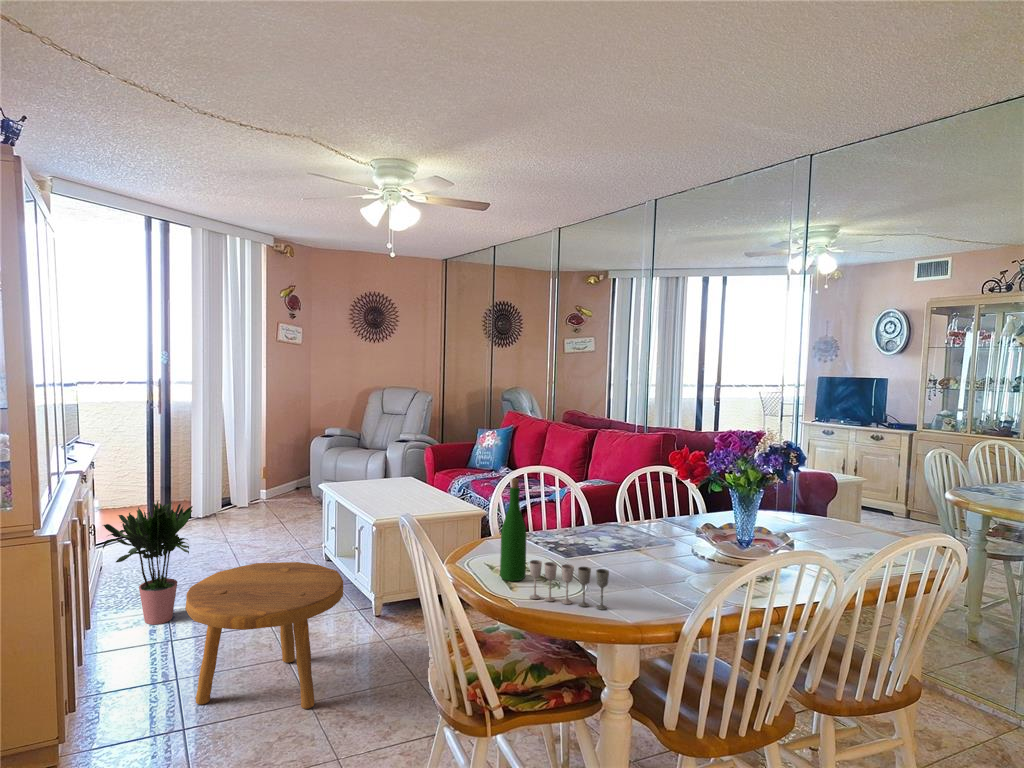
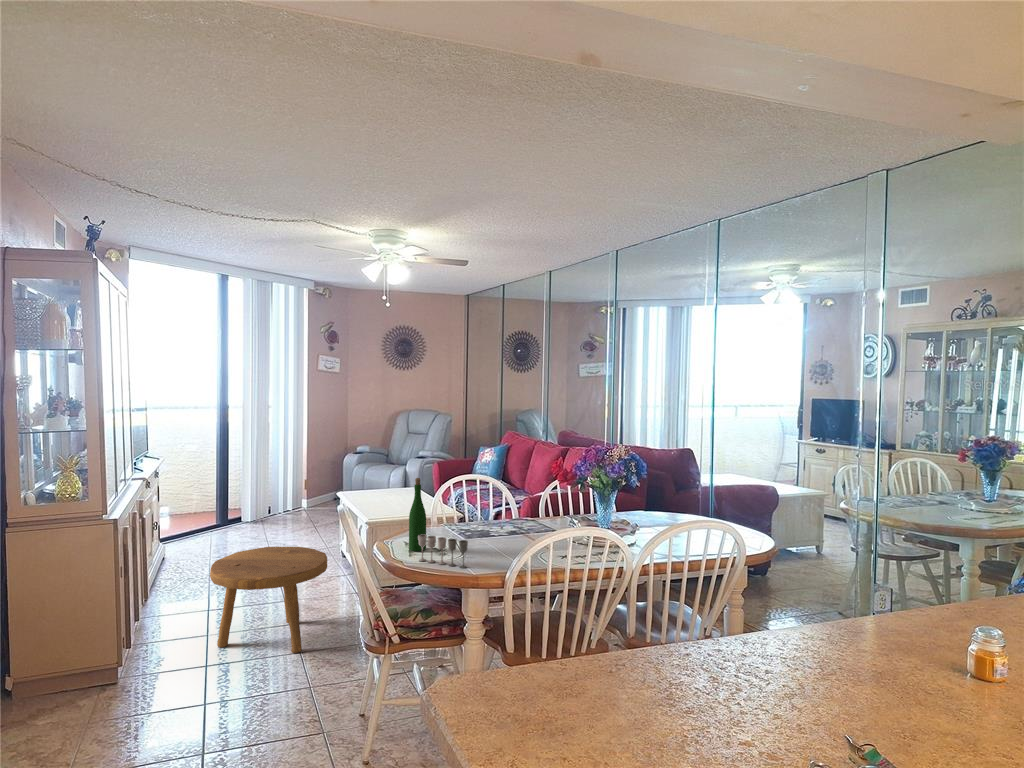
potted plant: present [103,501,193,625] -> none [157,493,229,596]

